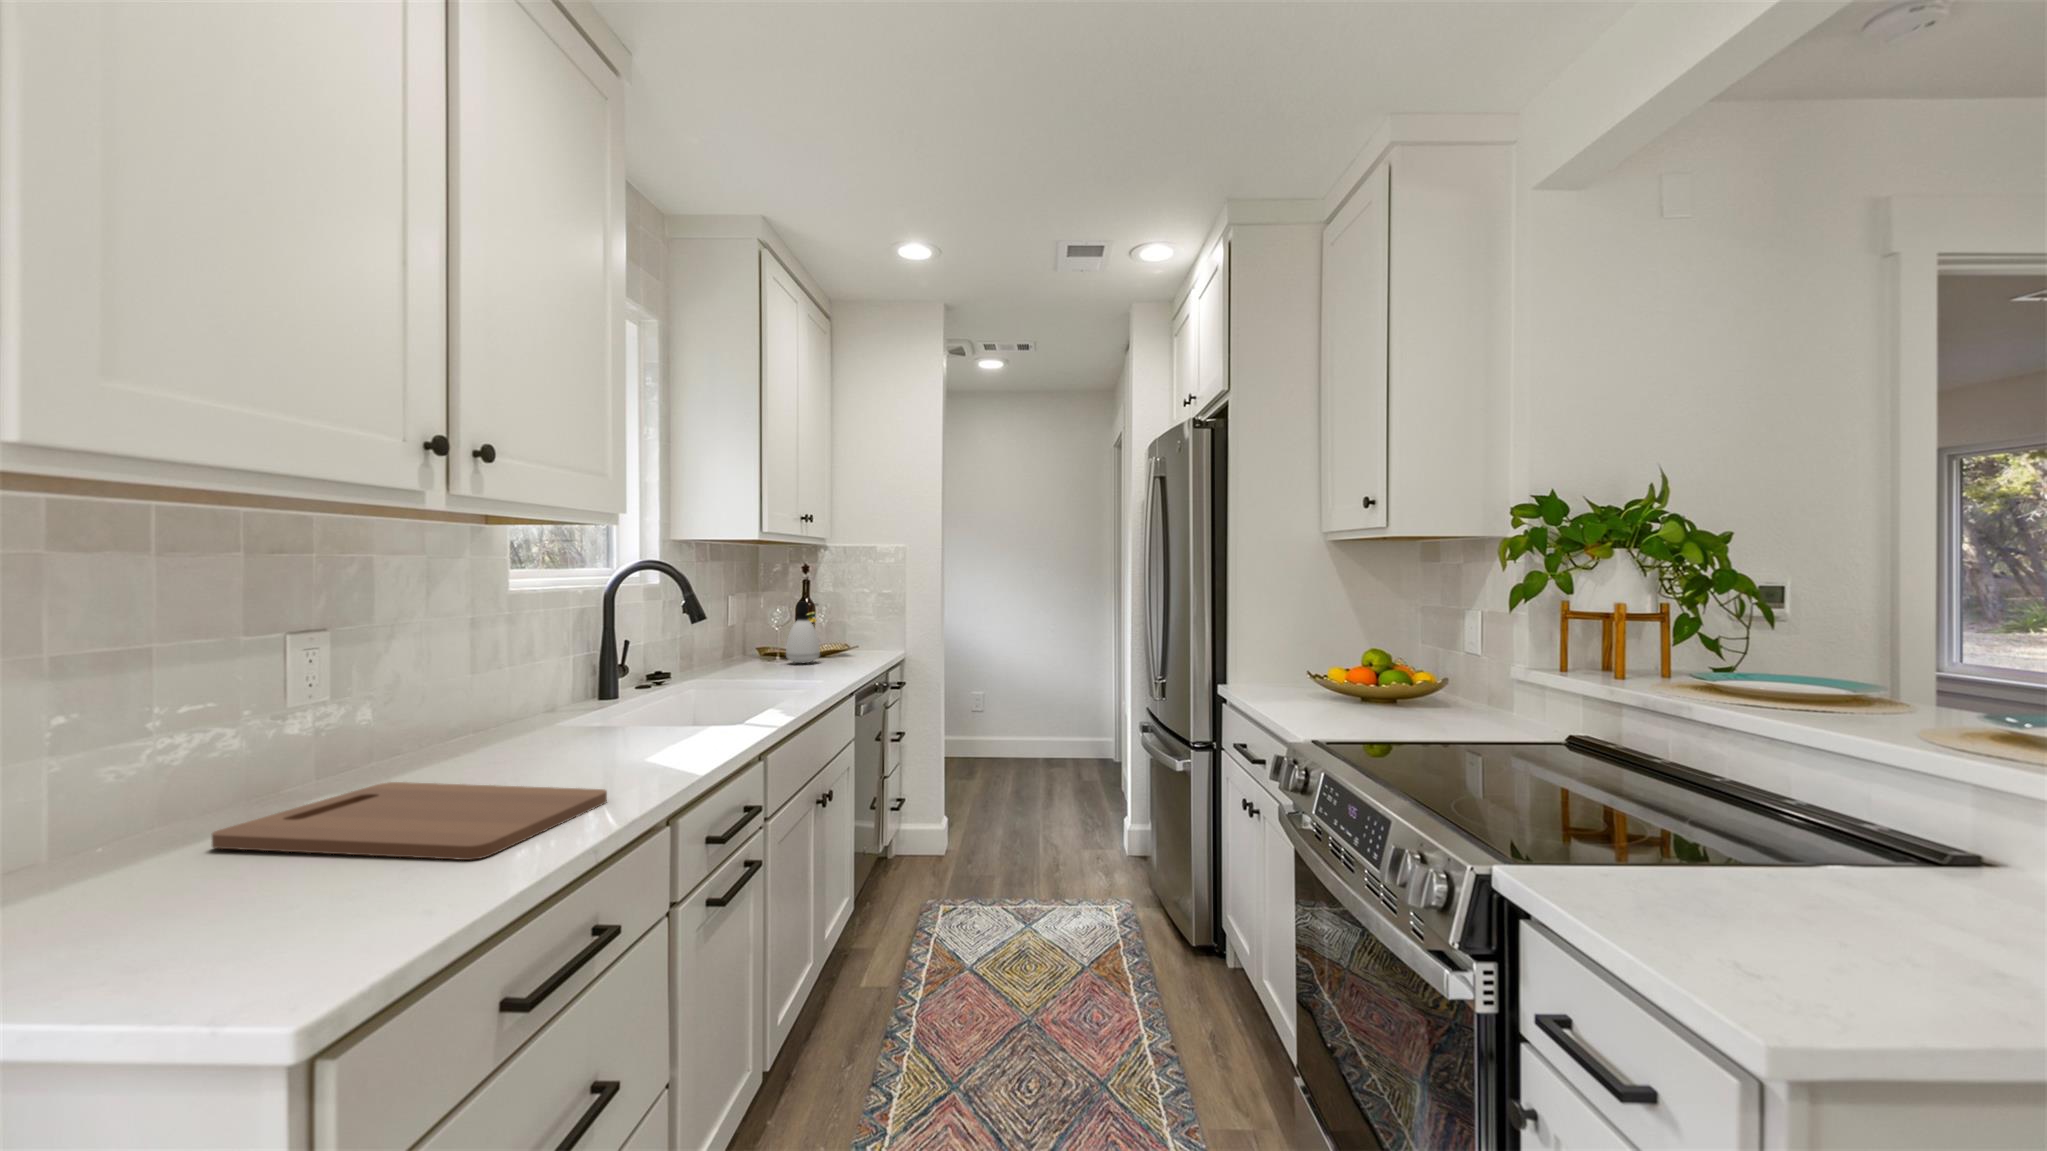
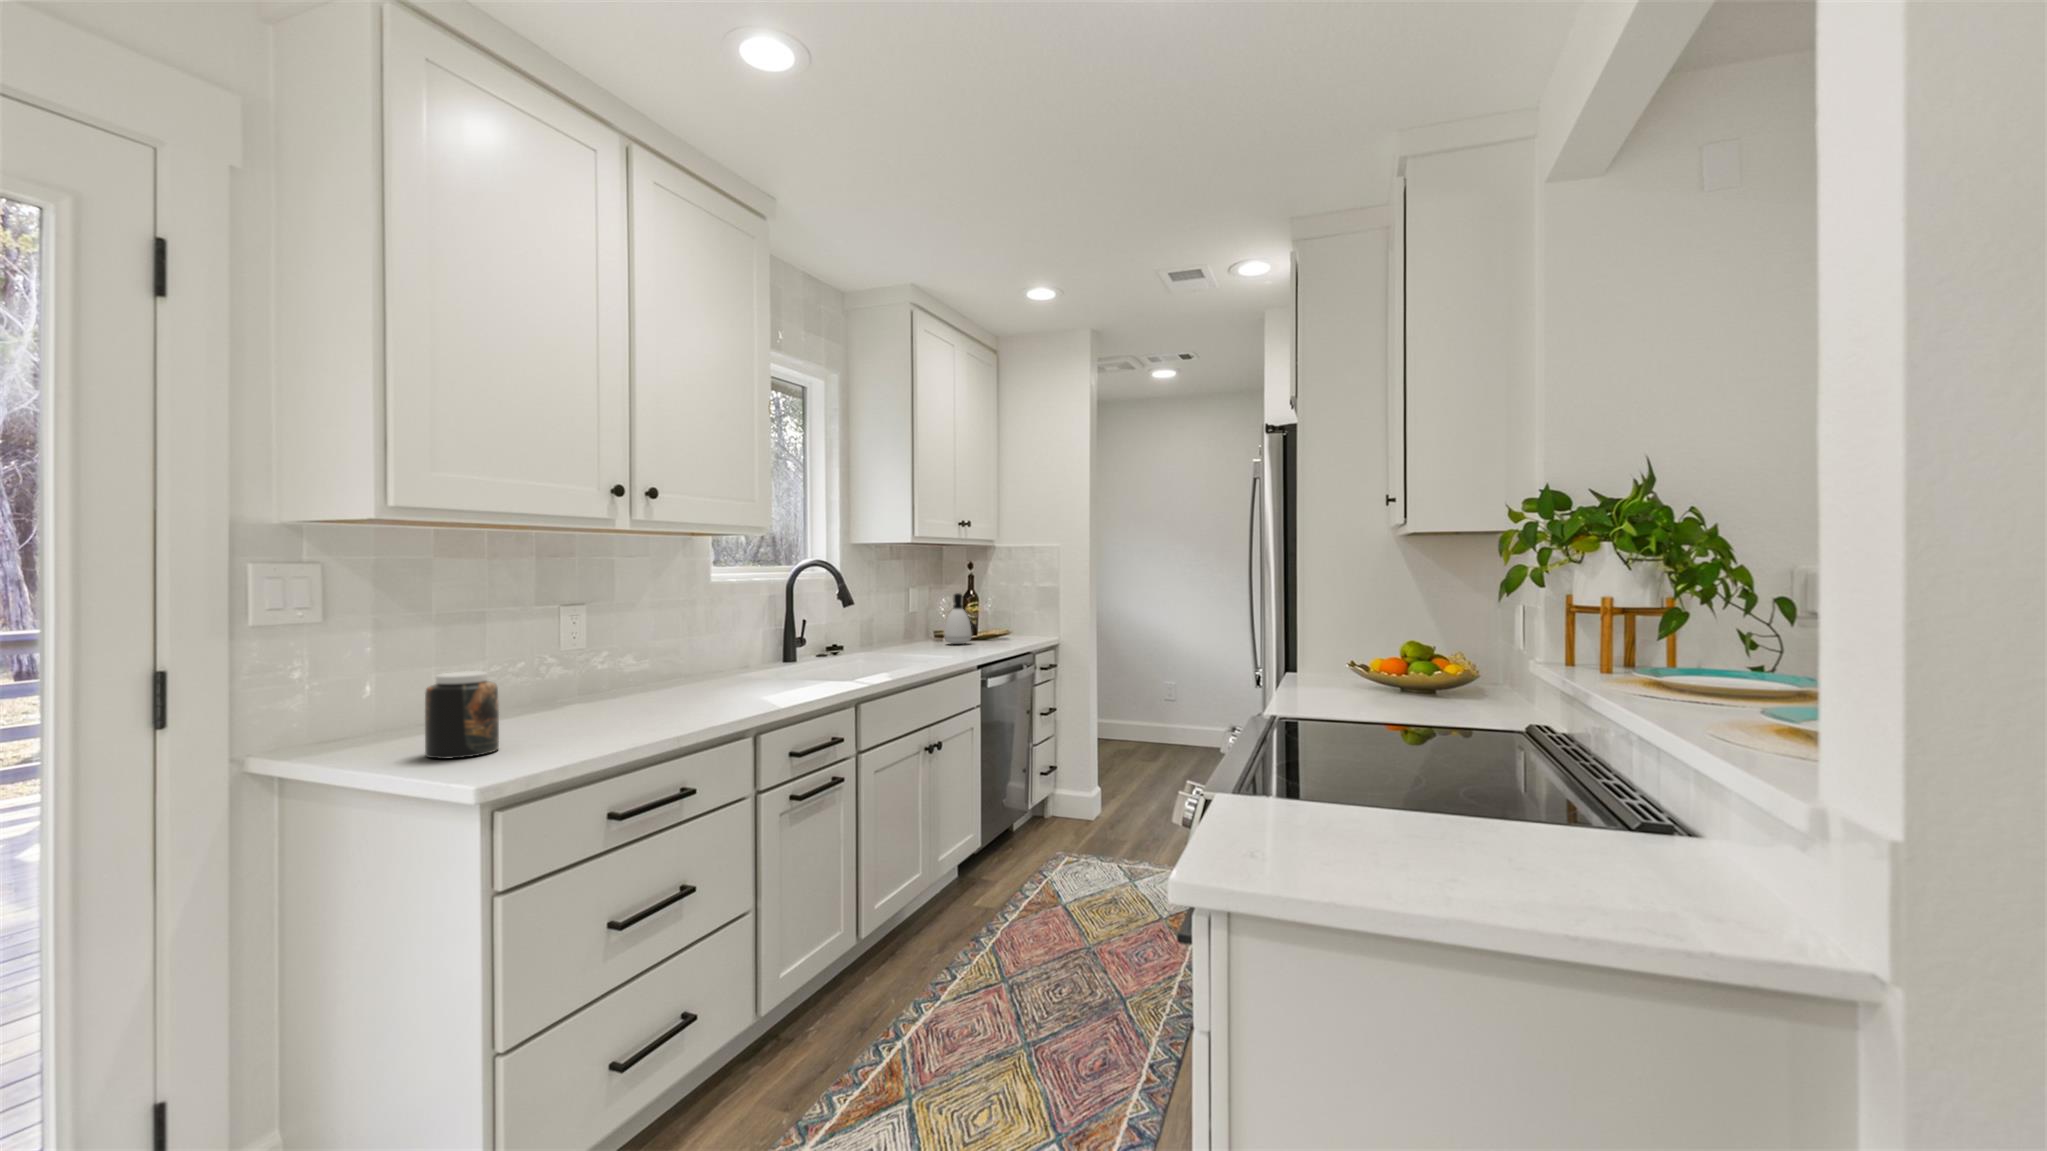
jar: none [84,769,258,959] -> present [425,671,499,759]
cutting board: present [212,782,607,860] -> none [504,699,710,737]

